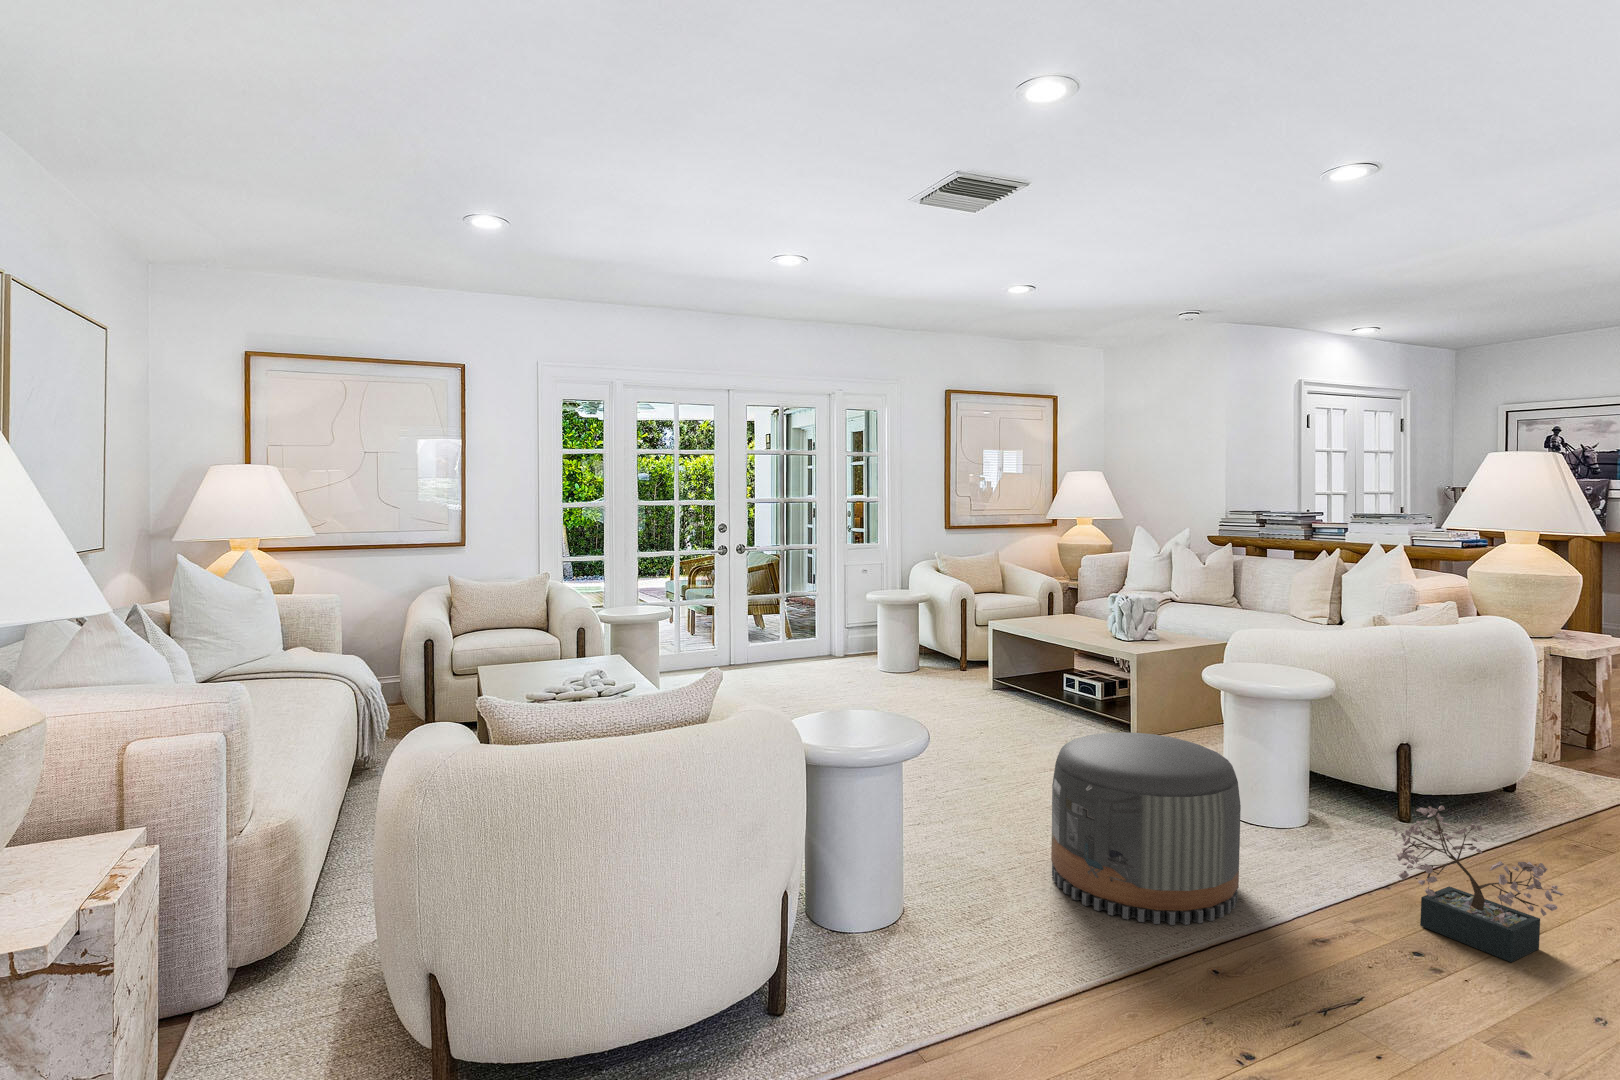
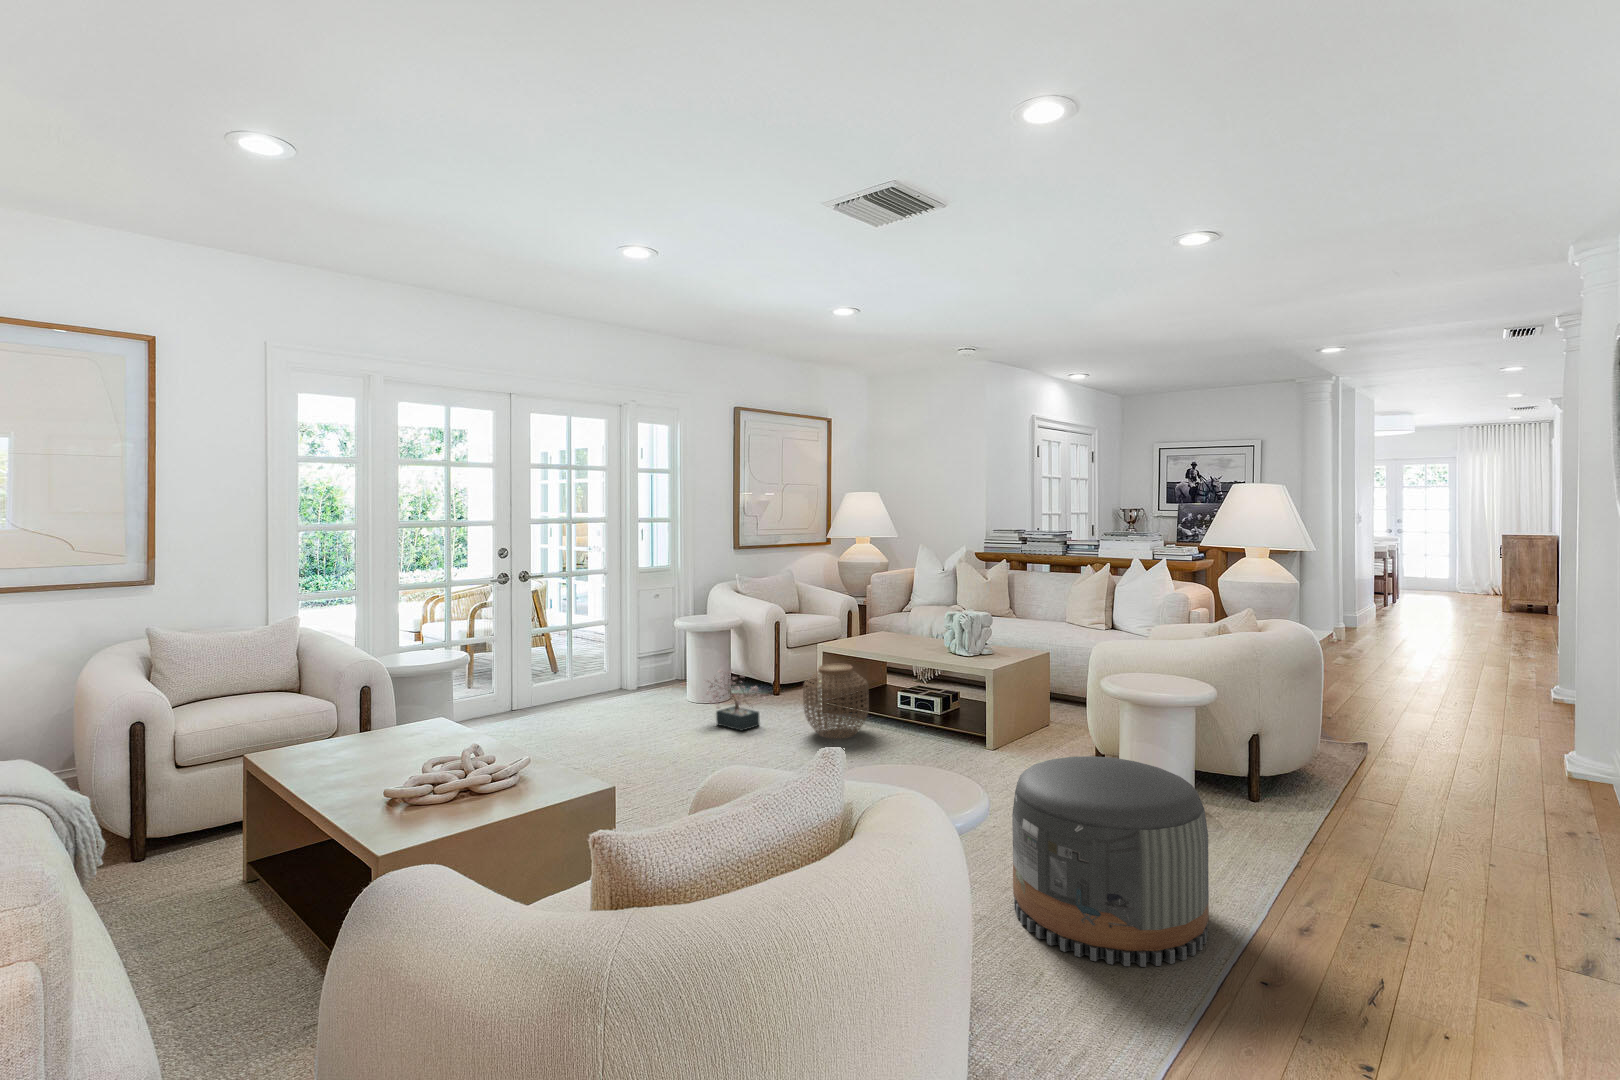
woven basket: none [960,641,1027,715] -> present [803,664,869,739]
decorative plant: present [1392,806,1564,962] -> present [705,670,764,731]

